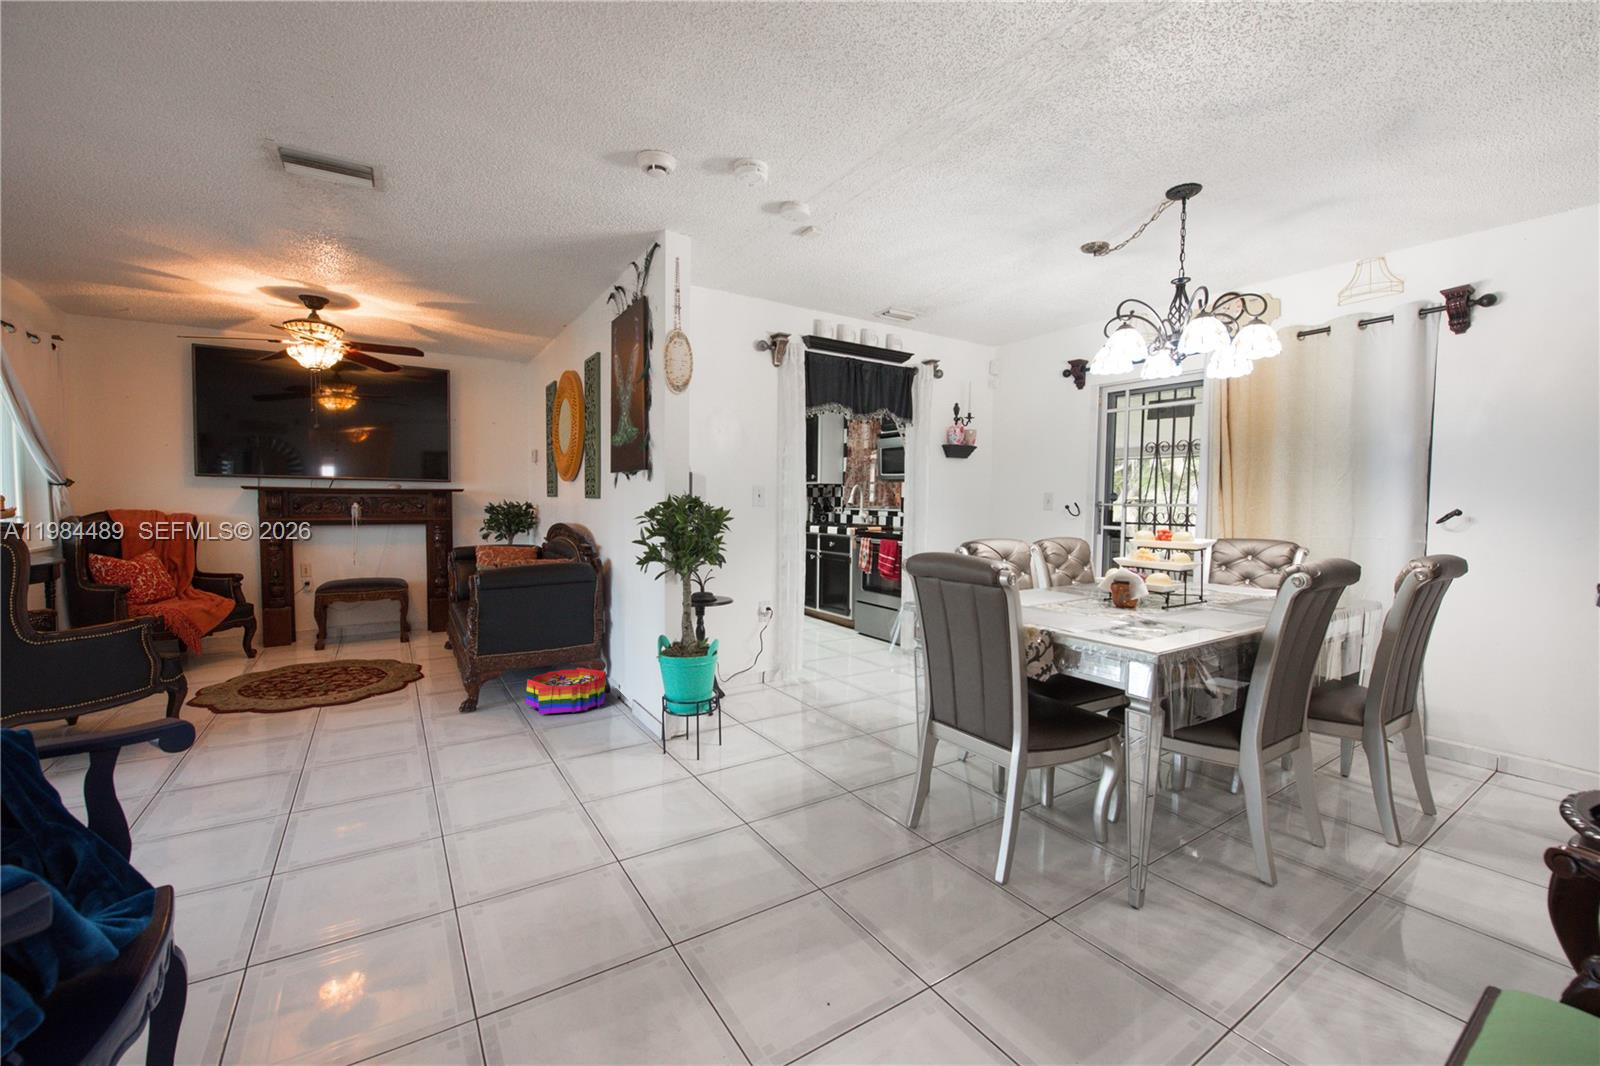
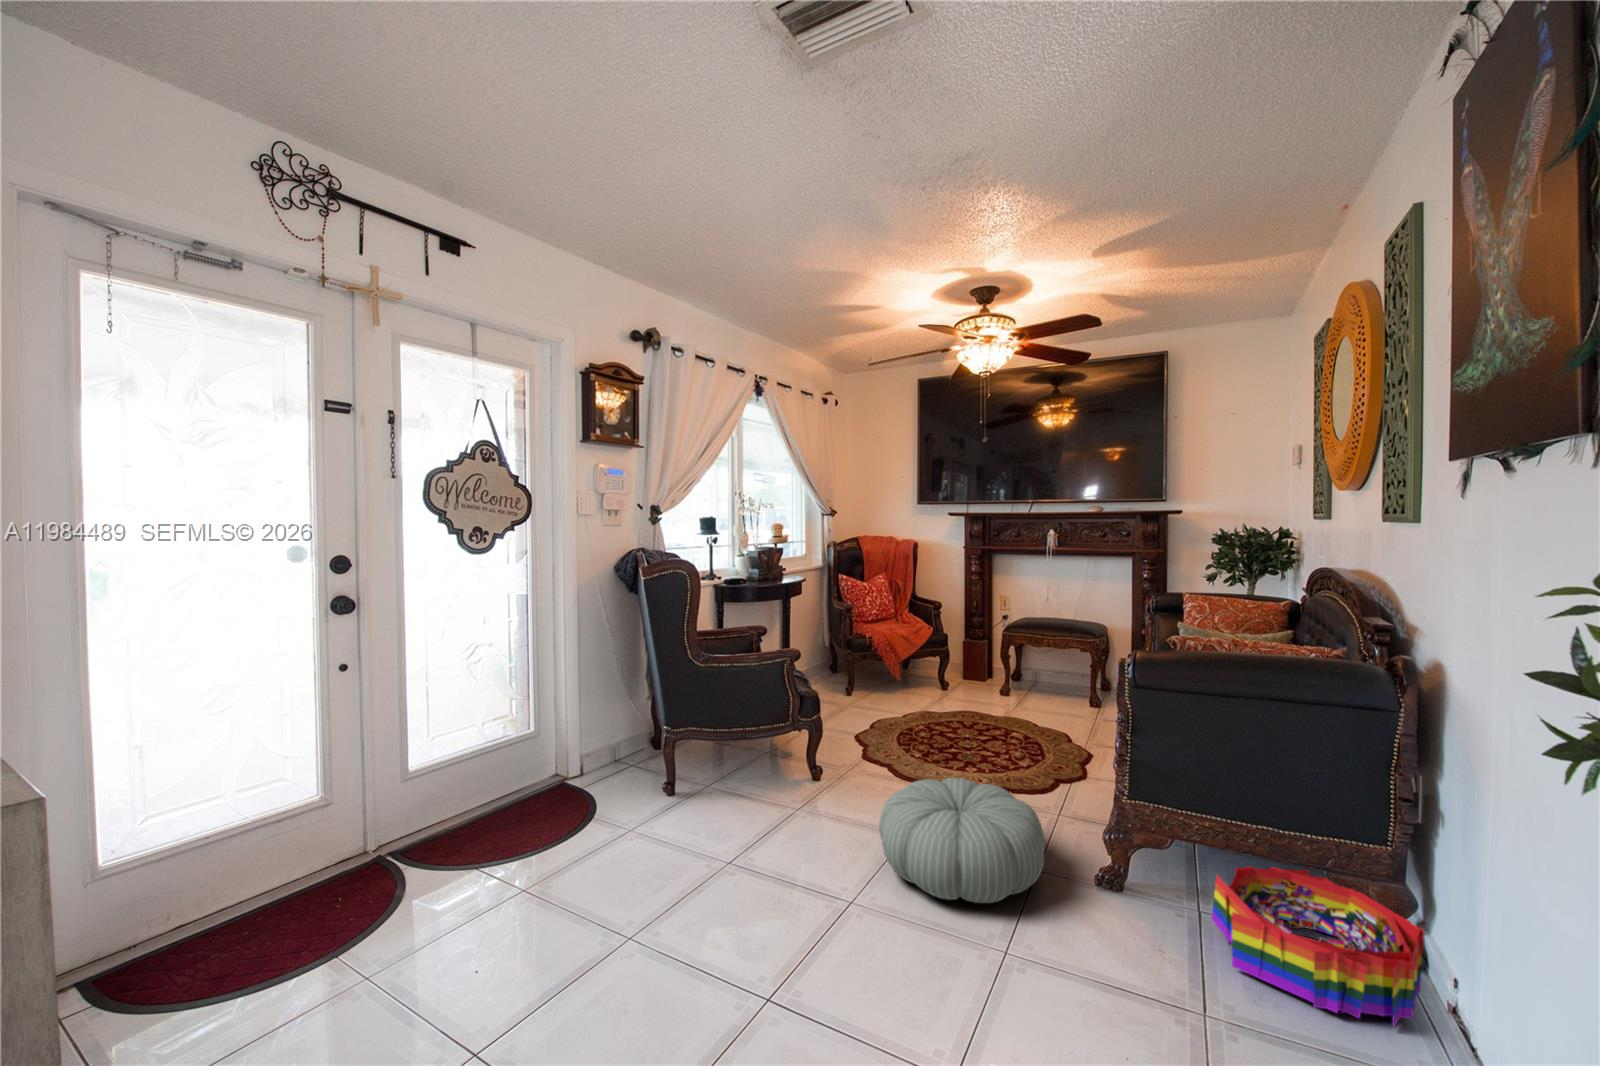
pouf: none [301,678,435,750] -> present [879,778,1045,903]

